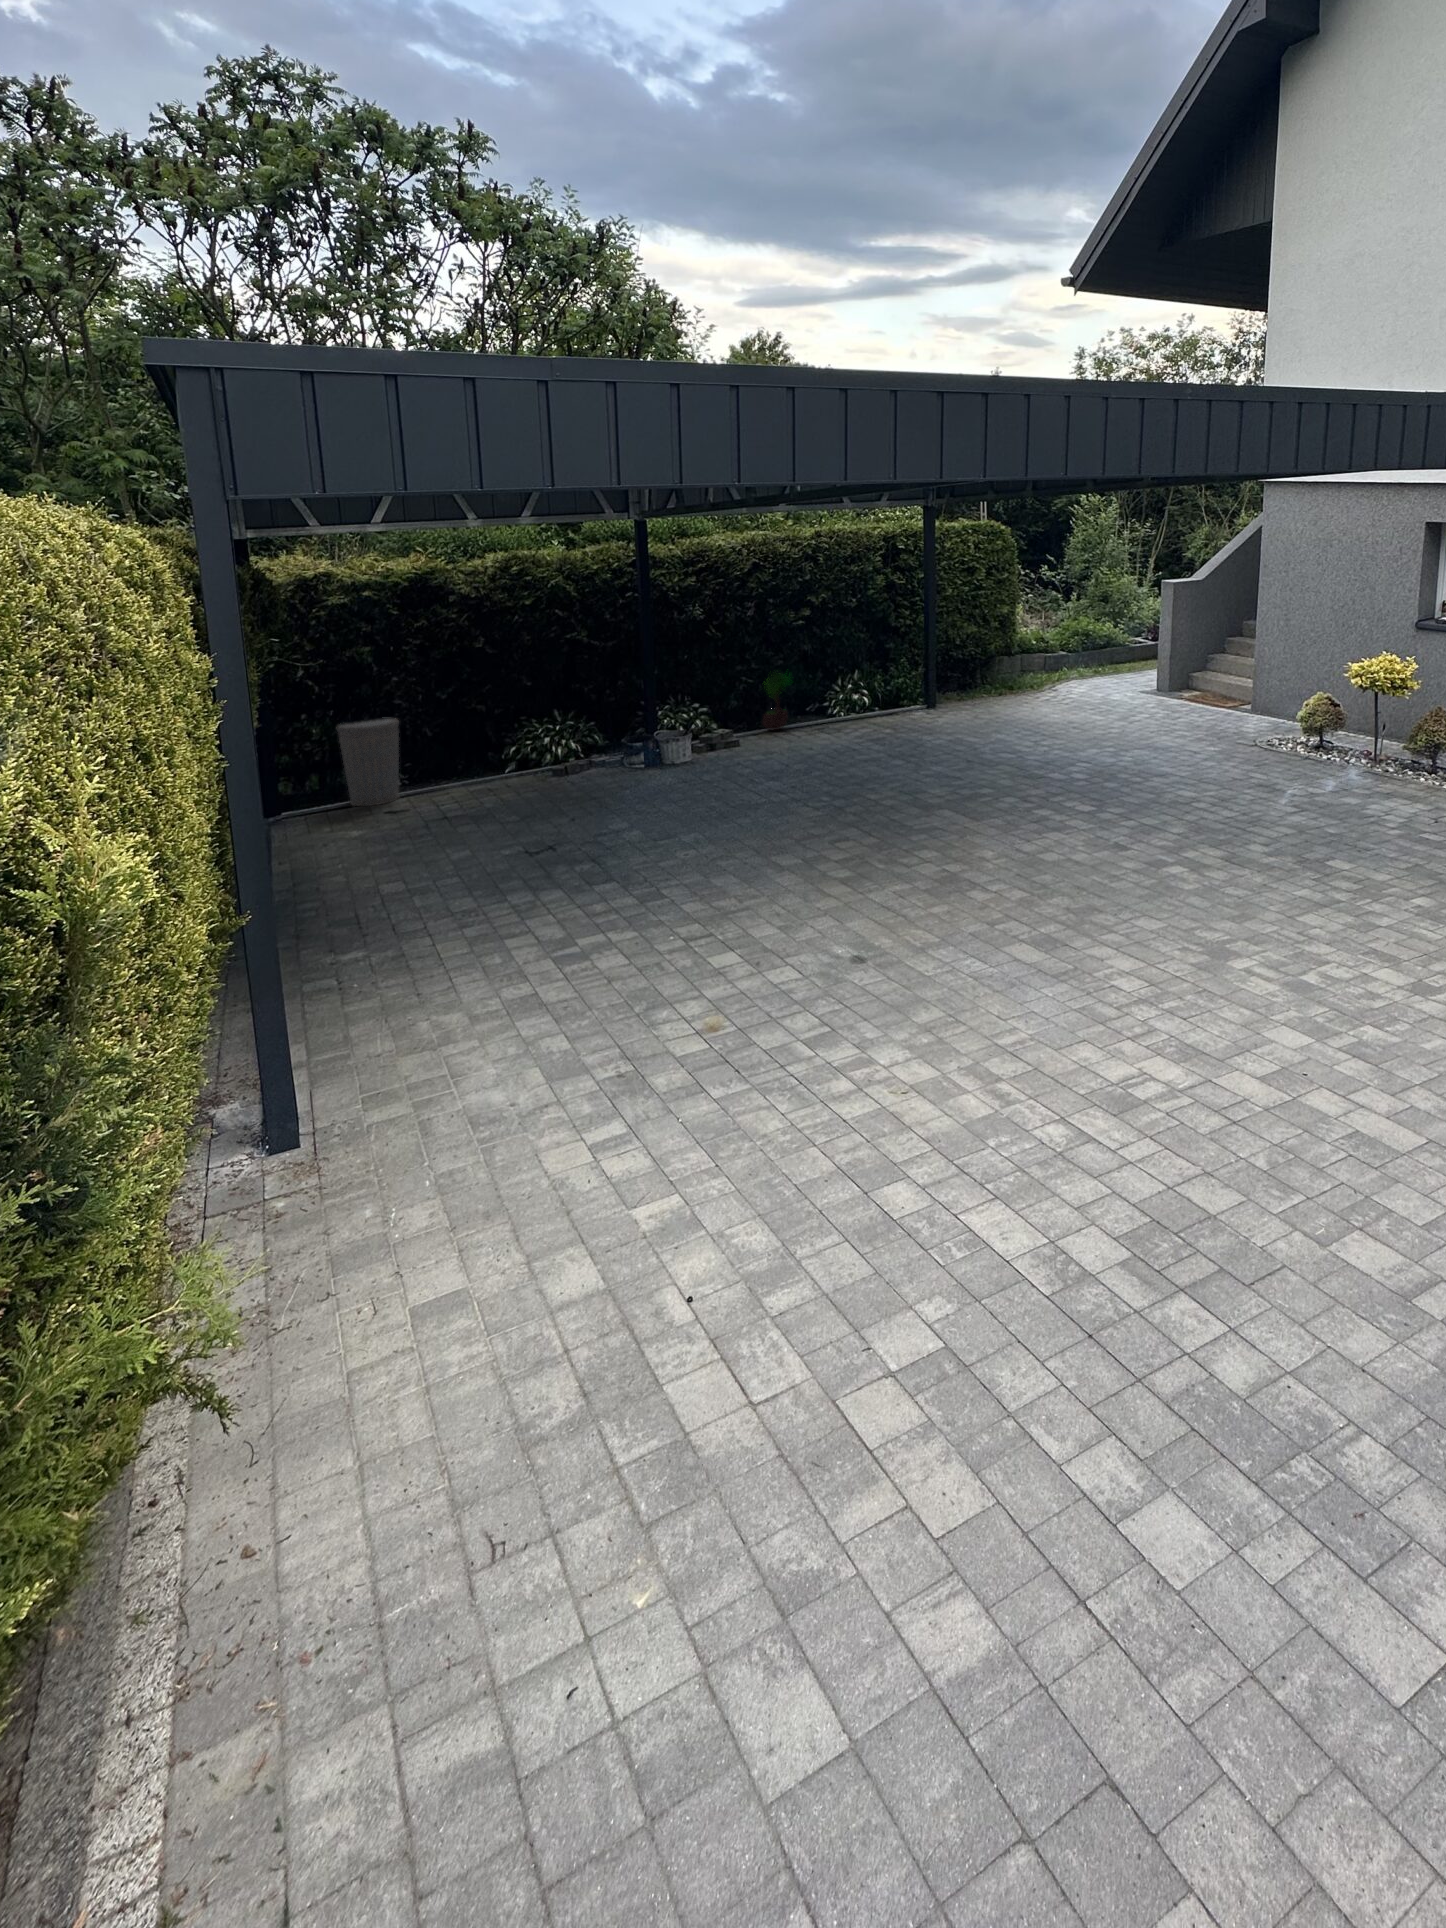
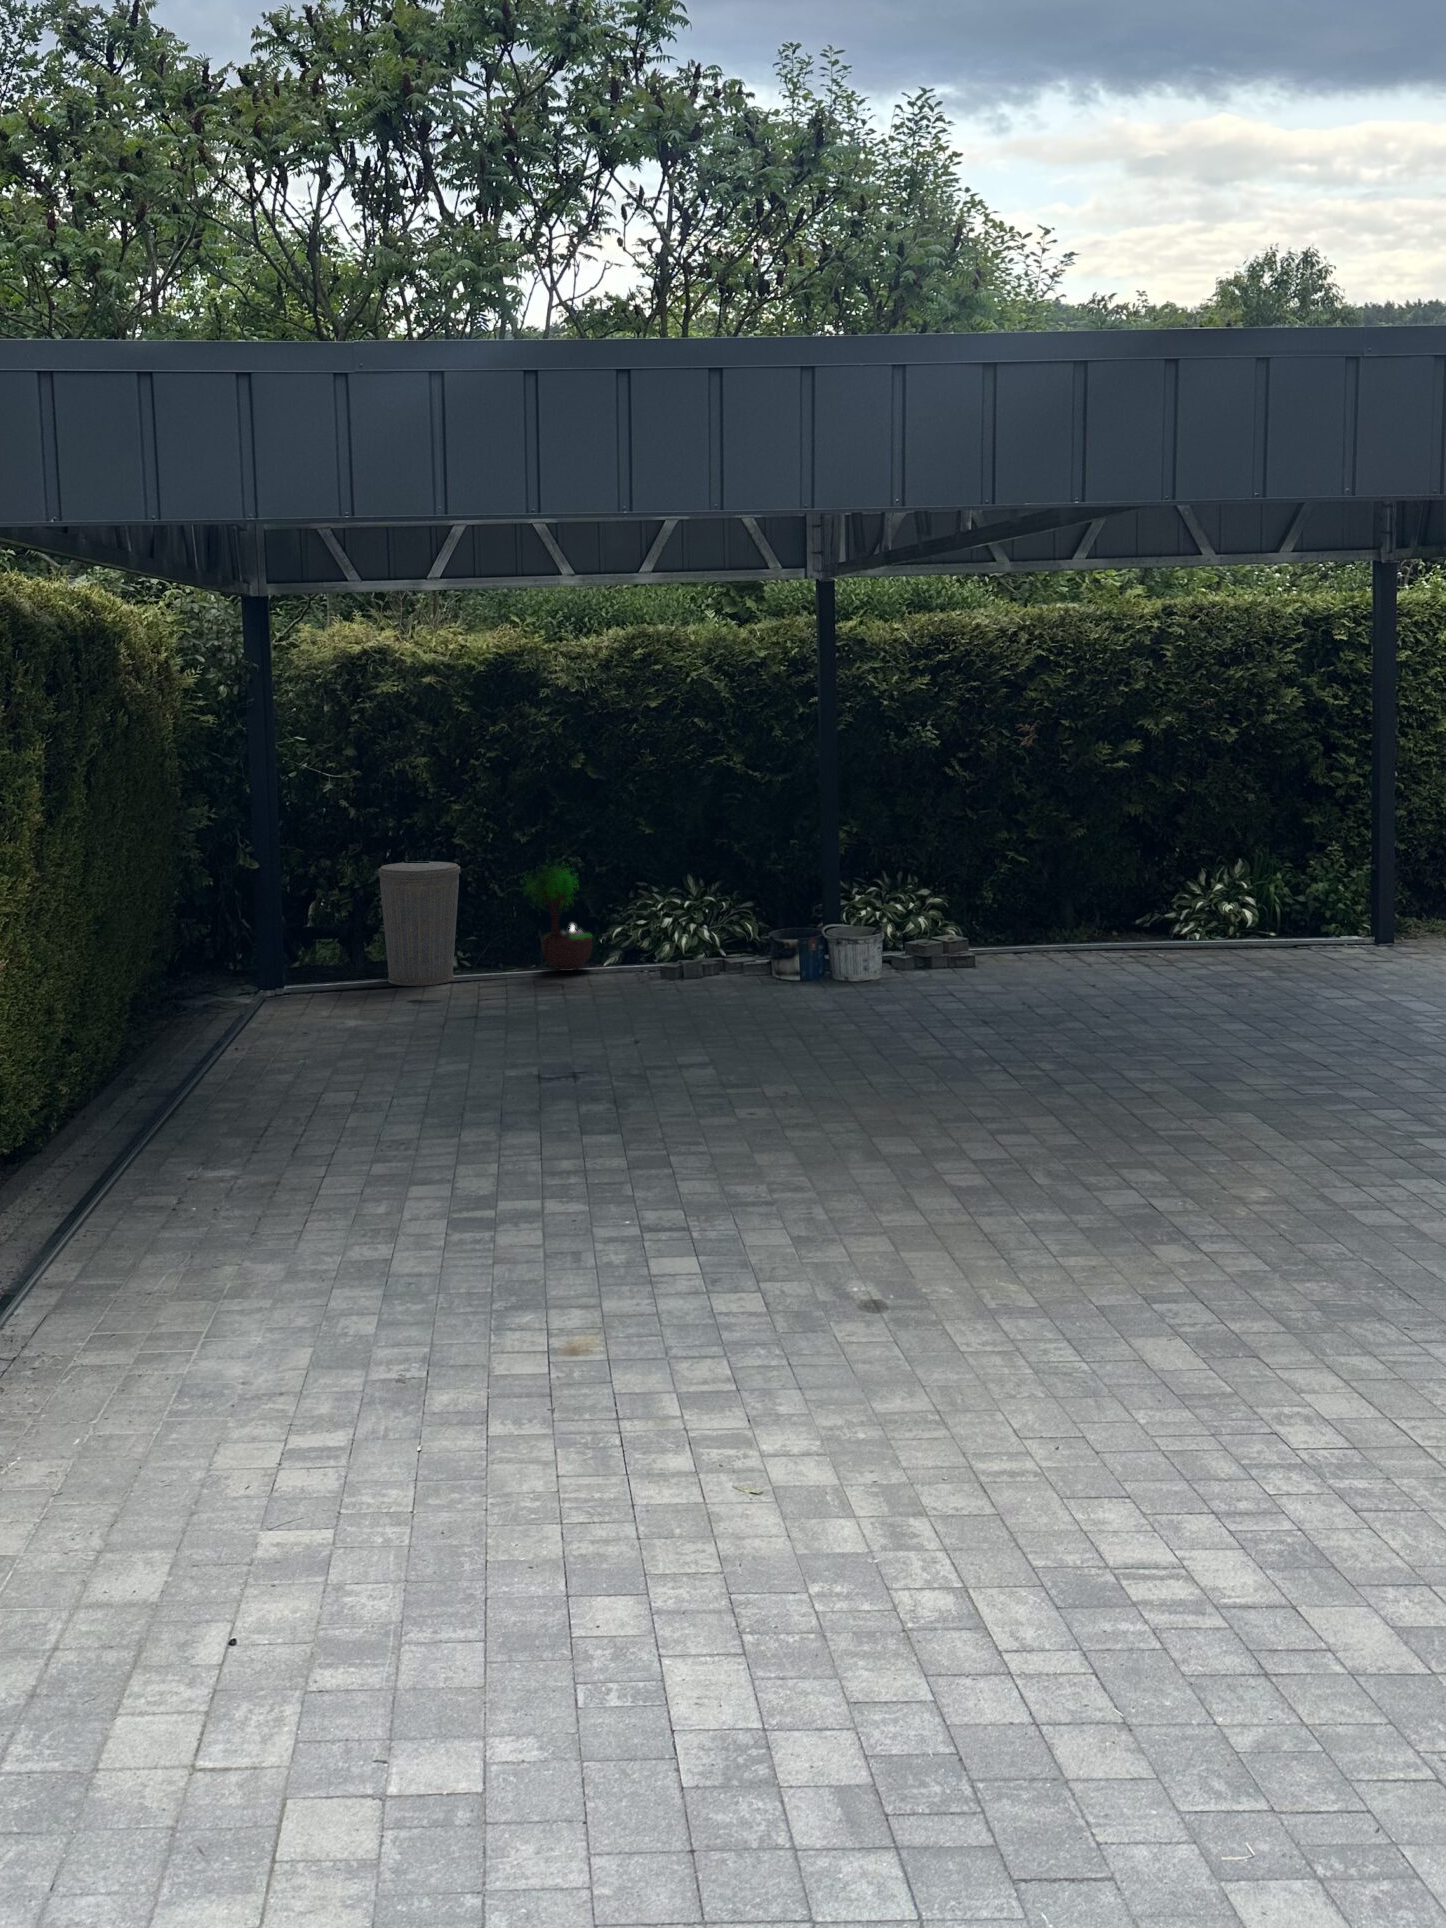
potted tree: present [763,672,790,730] -> present [520,861,592,971]

